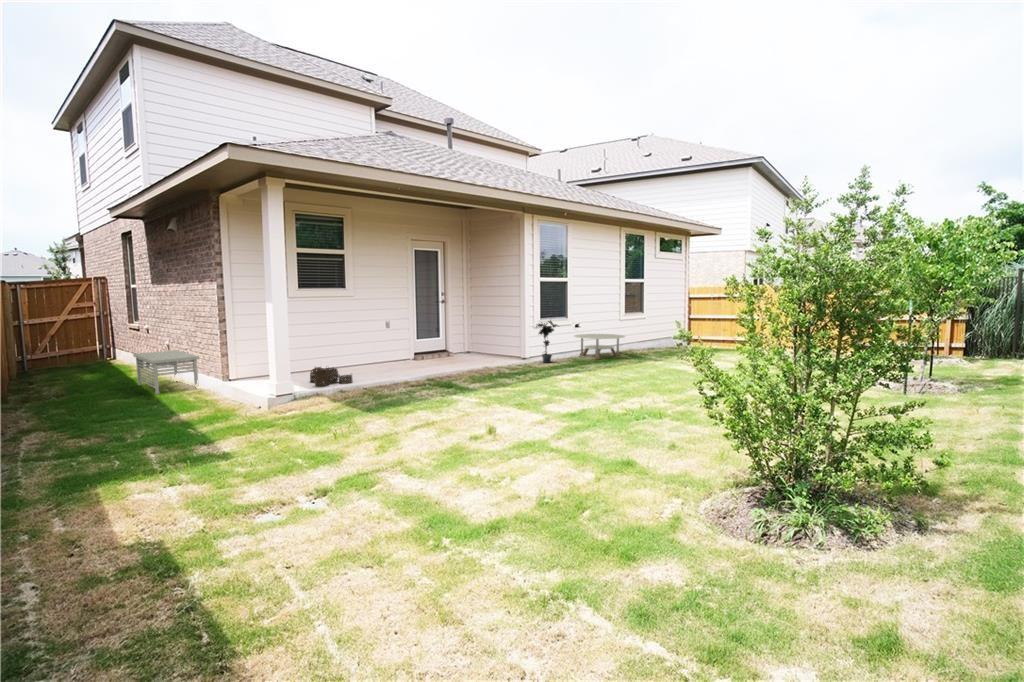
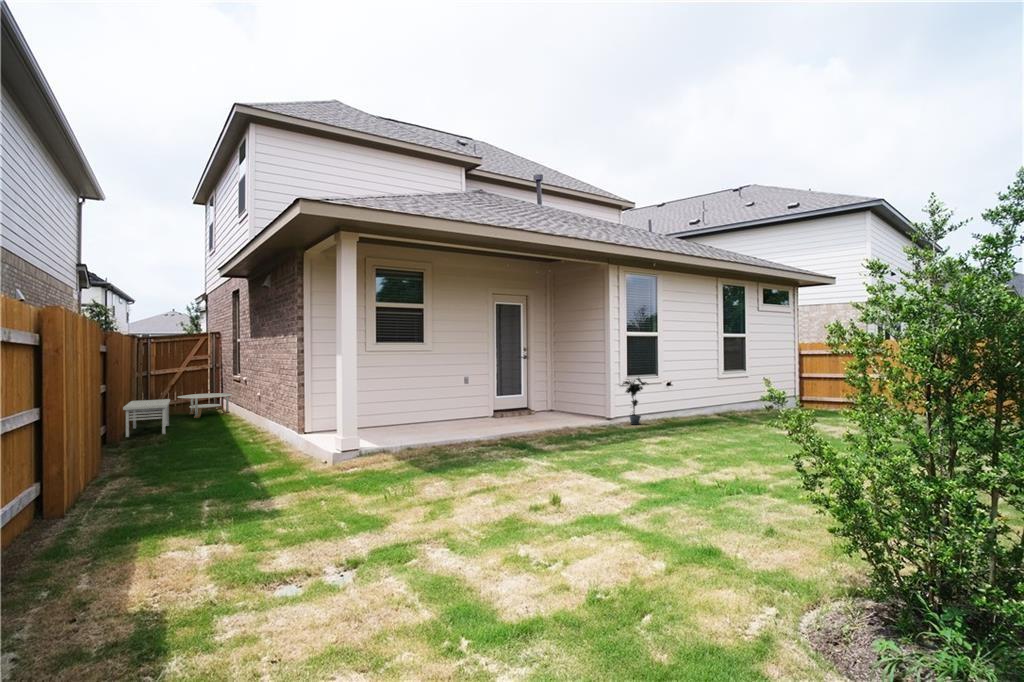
round table: present [574,334,625,360] -> present [178,393,232,418]
storage bench: present [133,350,199,394] -> present [123,399,170,437]
woven basket: present [310,367,353,386] -> none [384,421,425,442]

